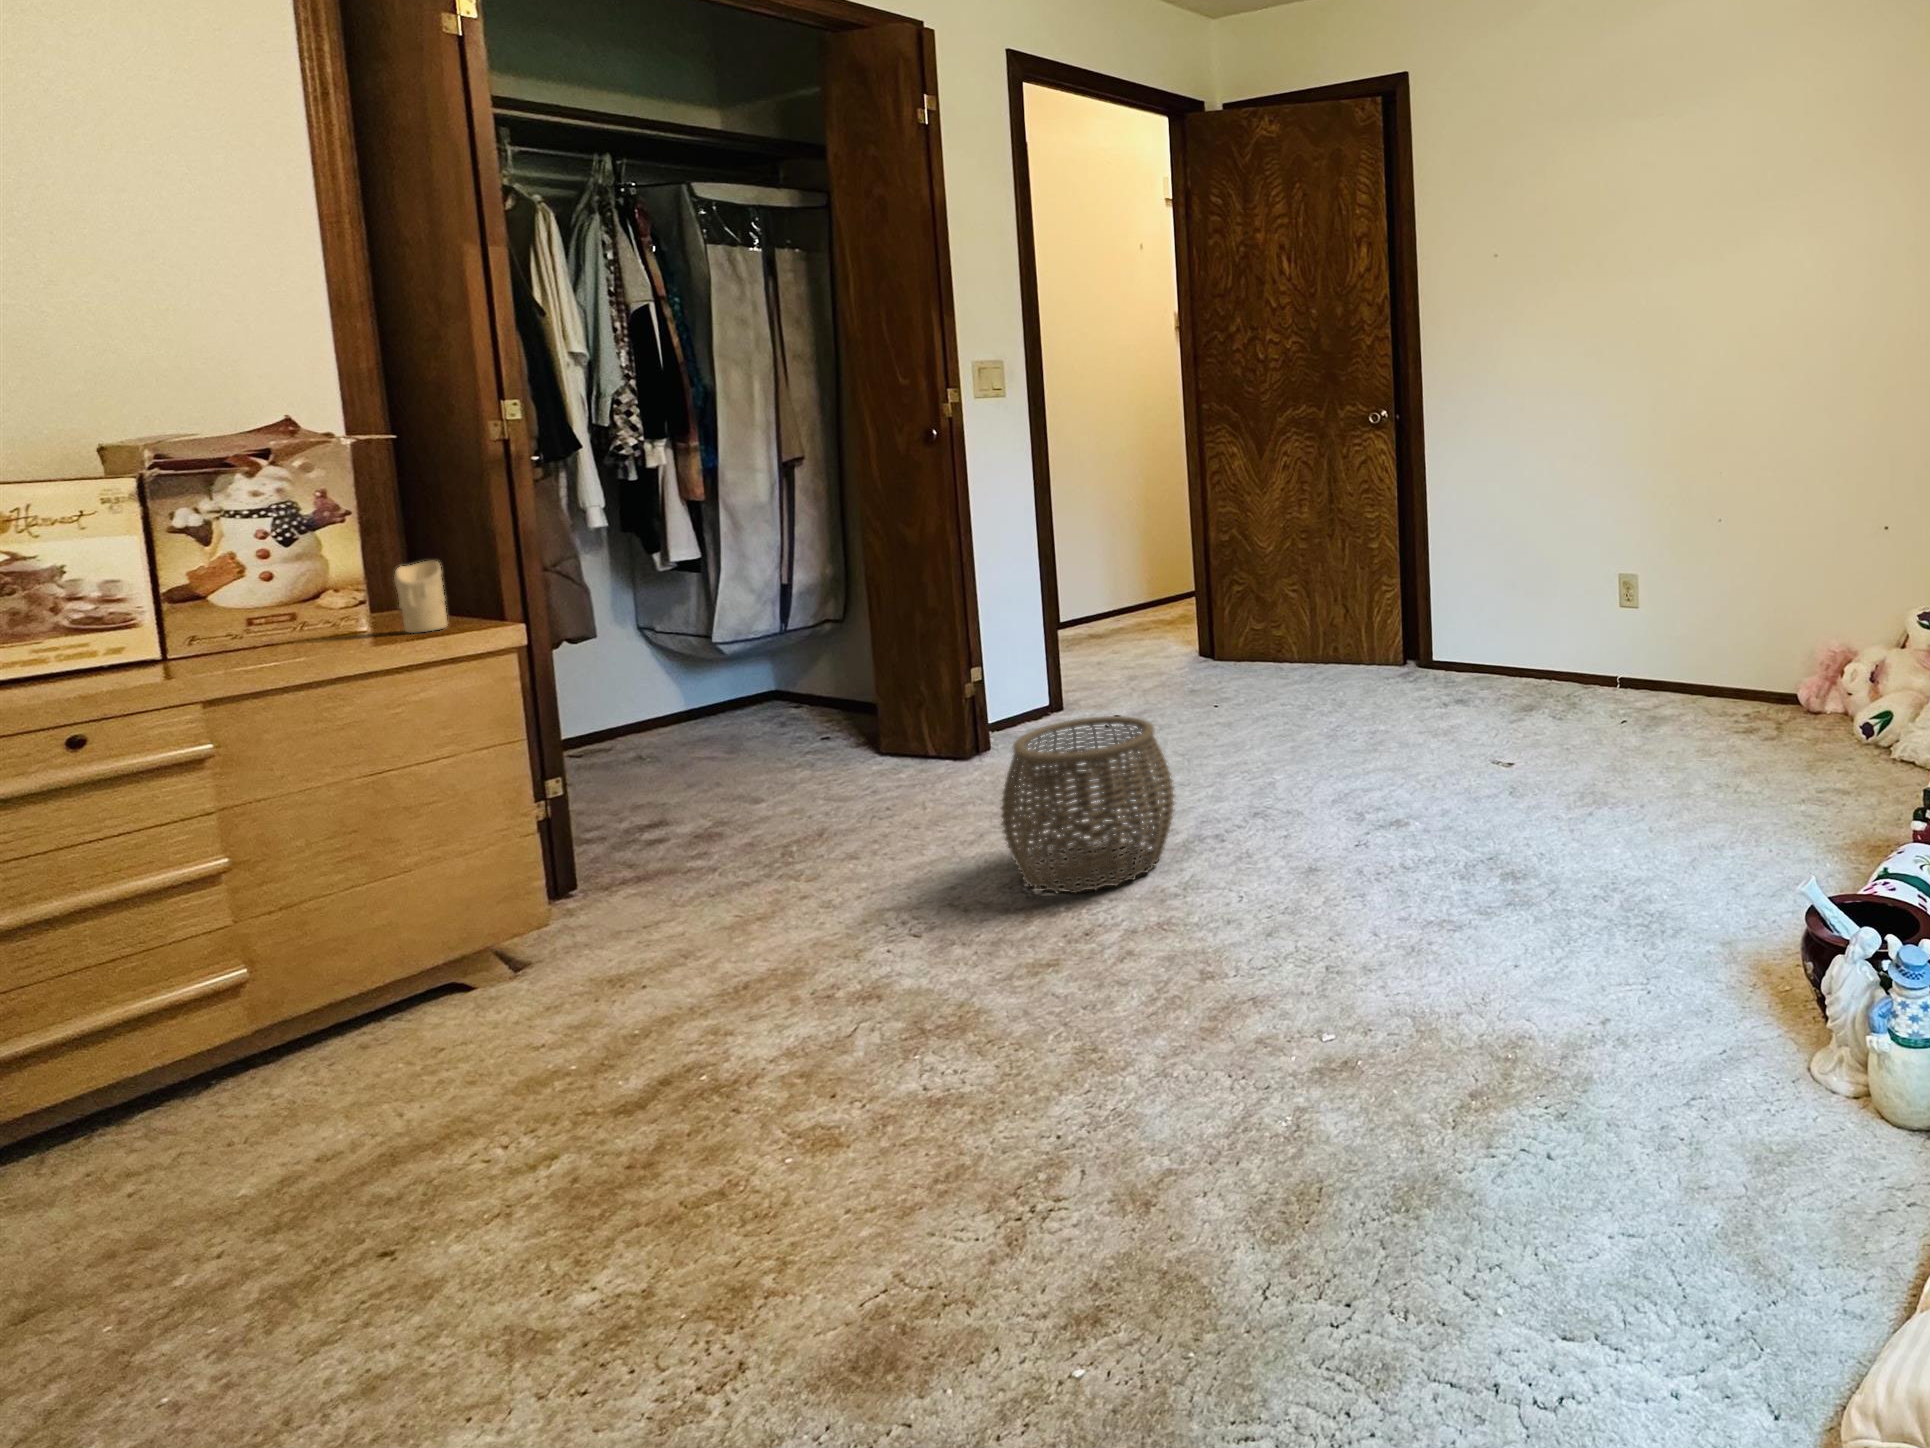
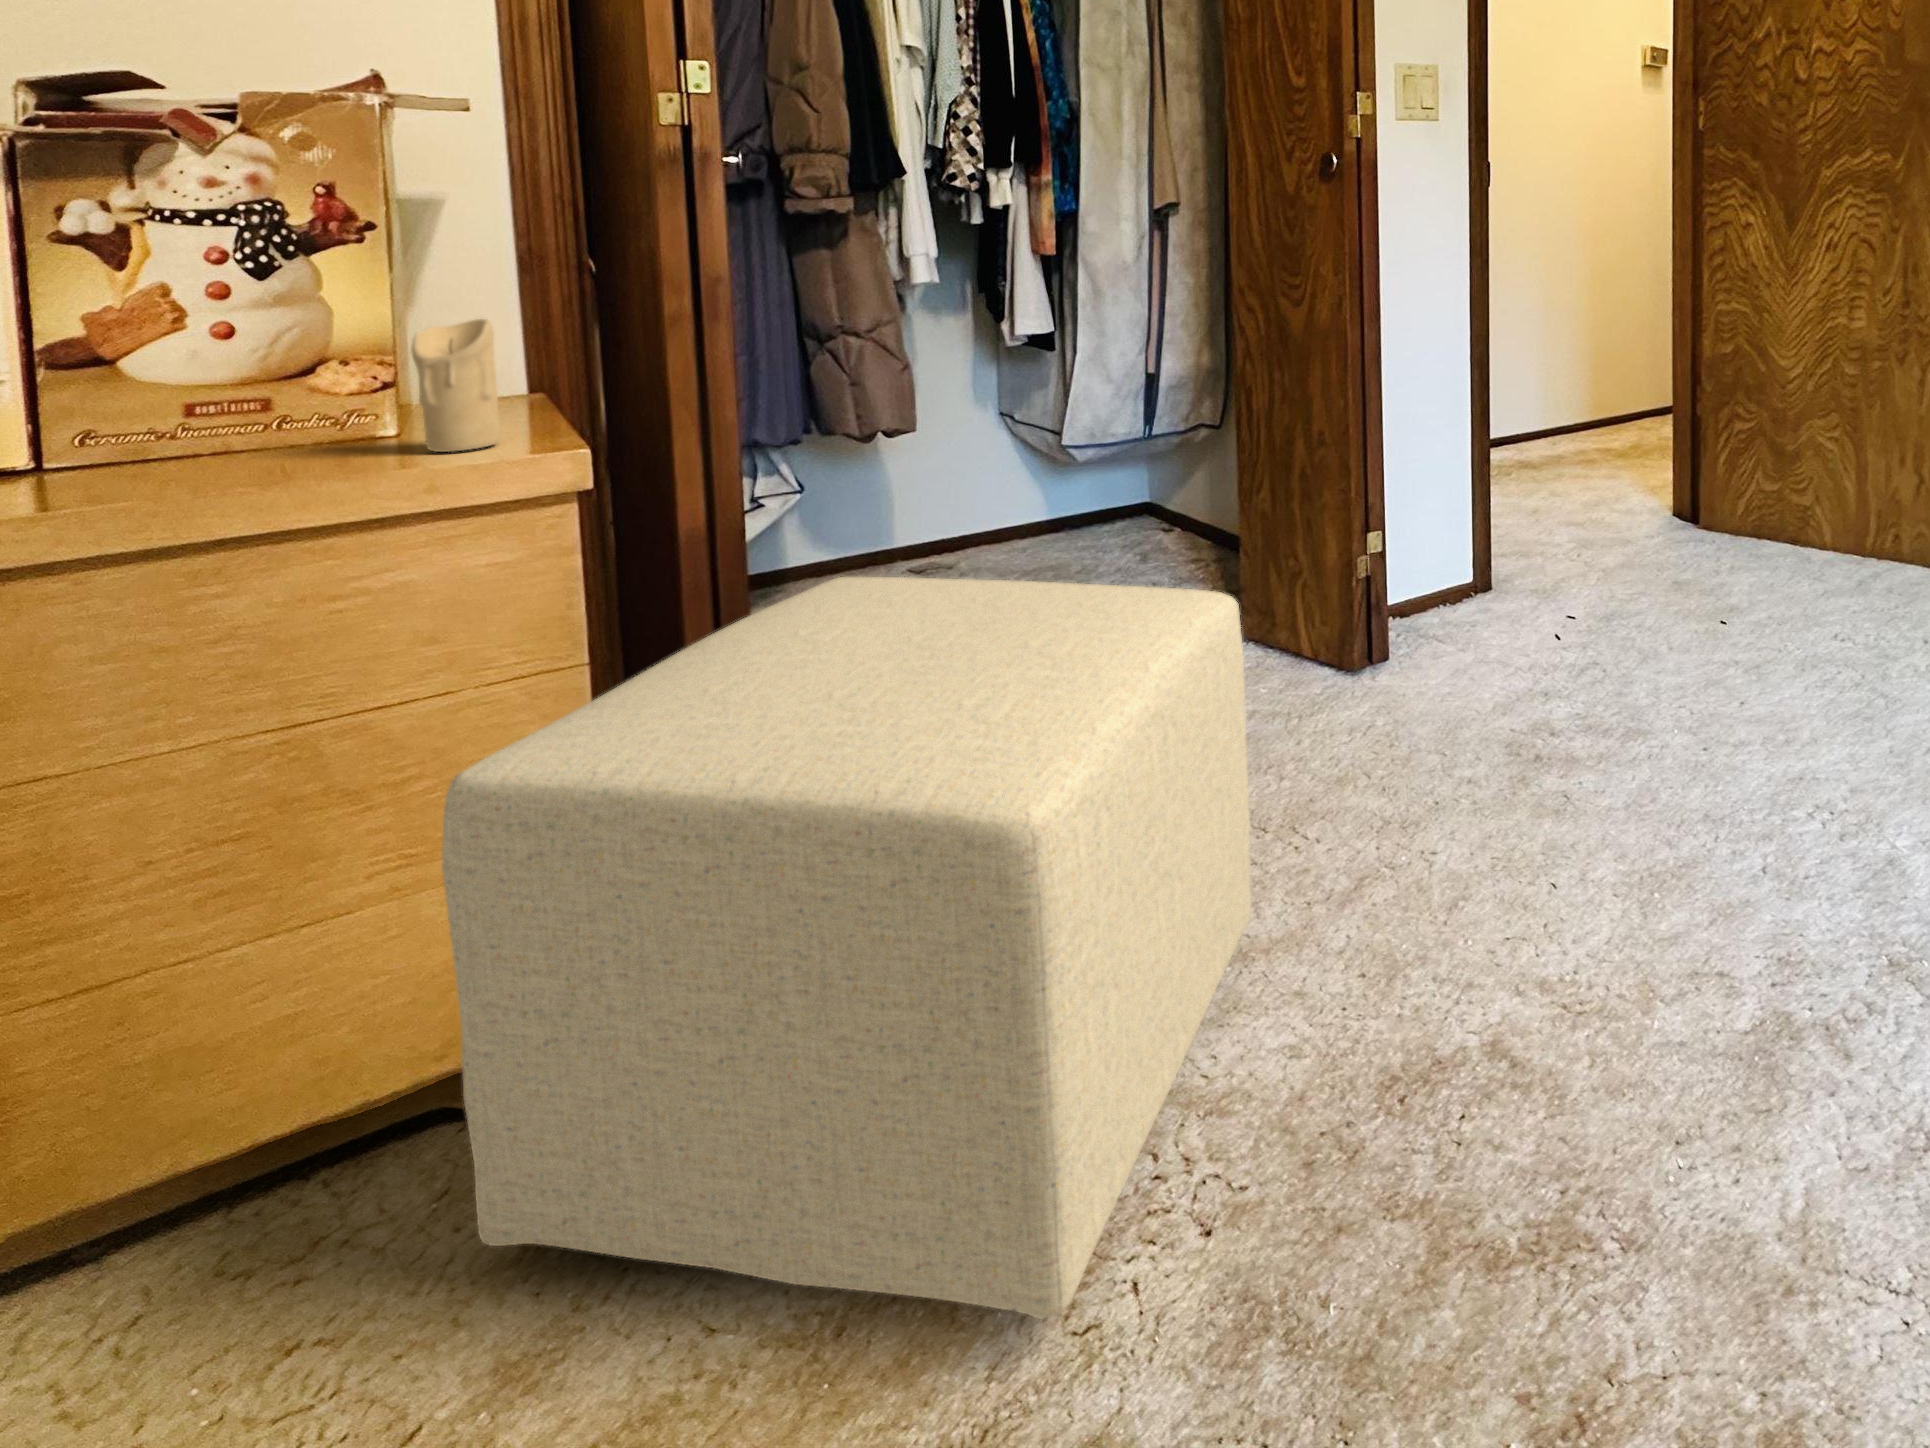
ottoman: none [492,677,916,998] -> present [442,577,1251,1319]
woven basket: present [1001,716,1175,893] -> none [1402,729,1776,1202]

